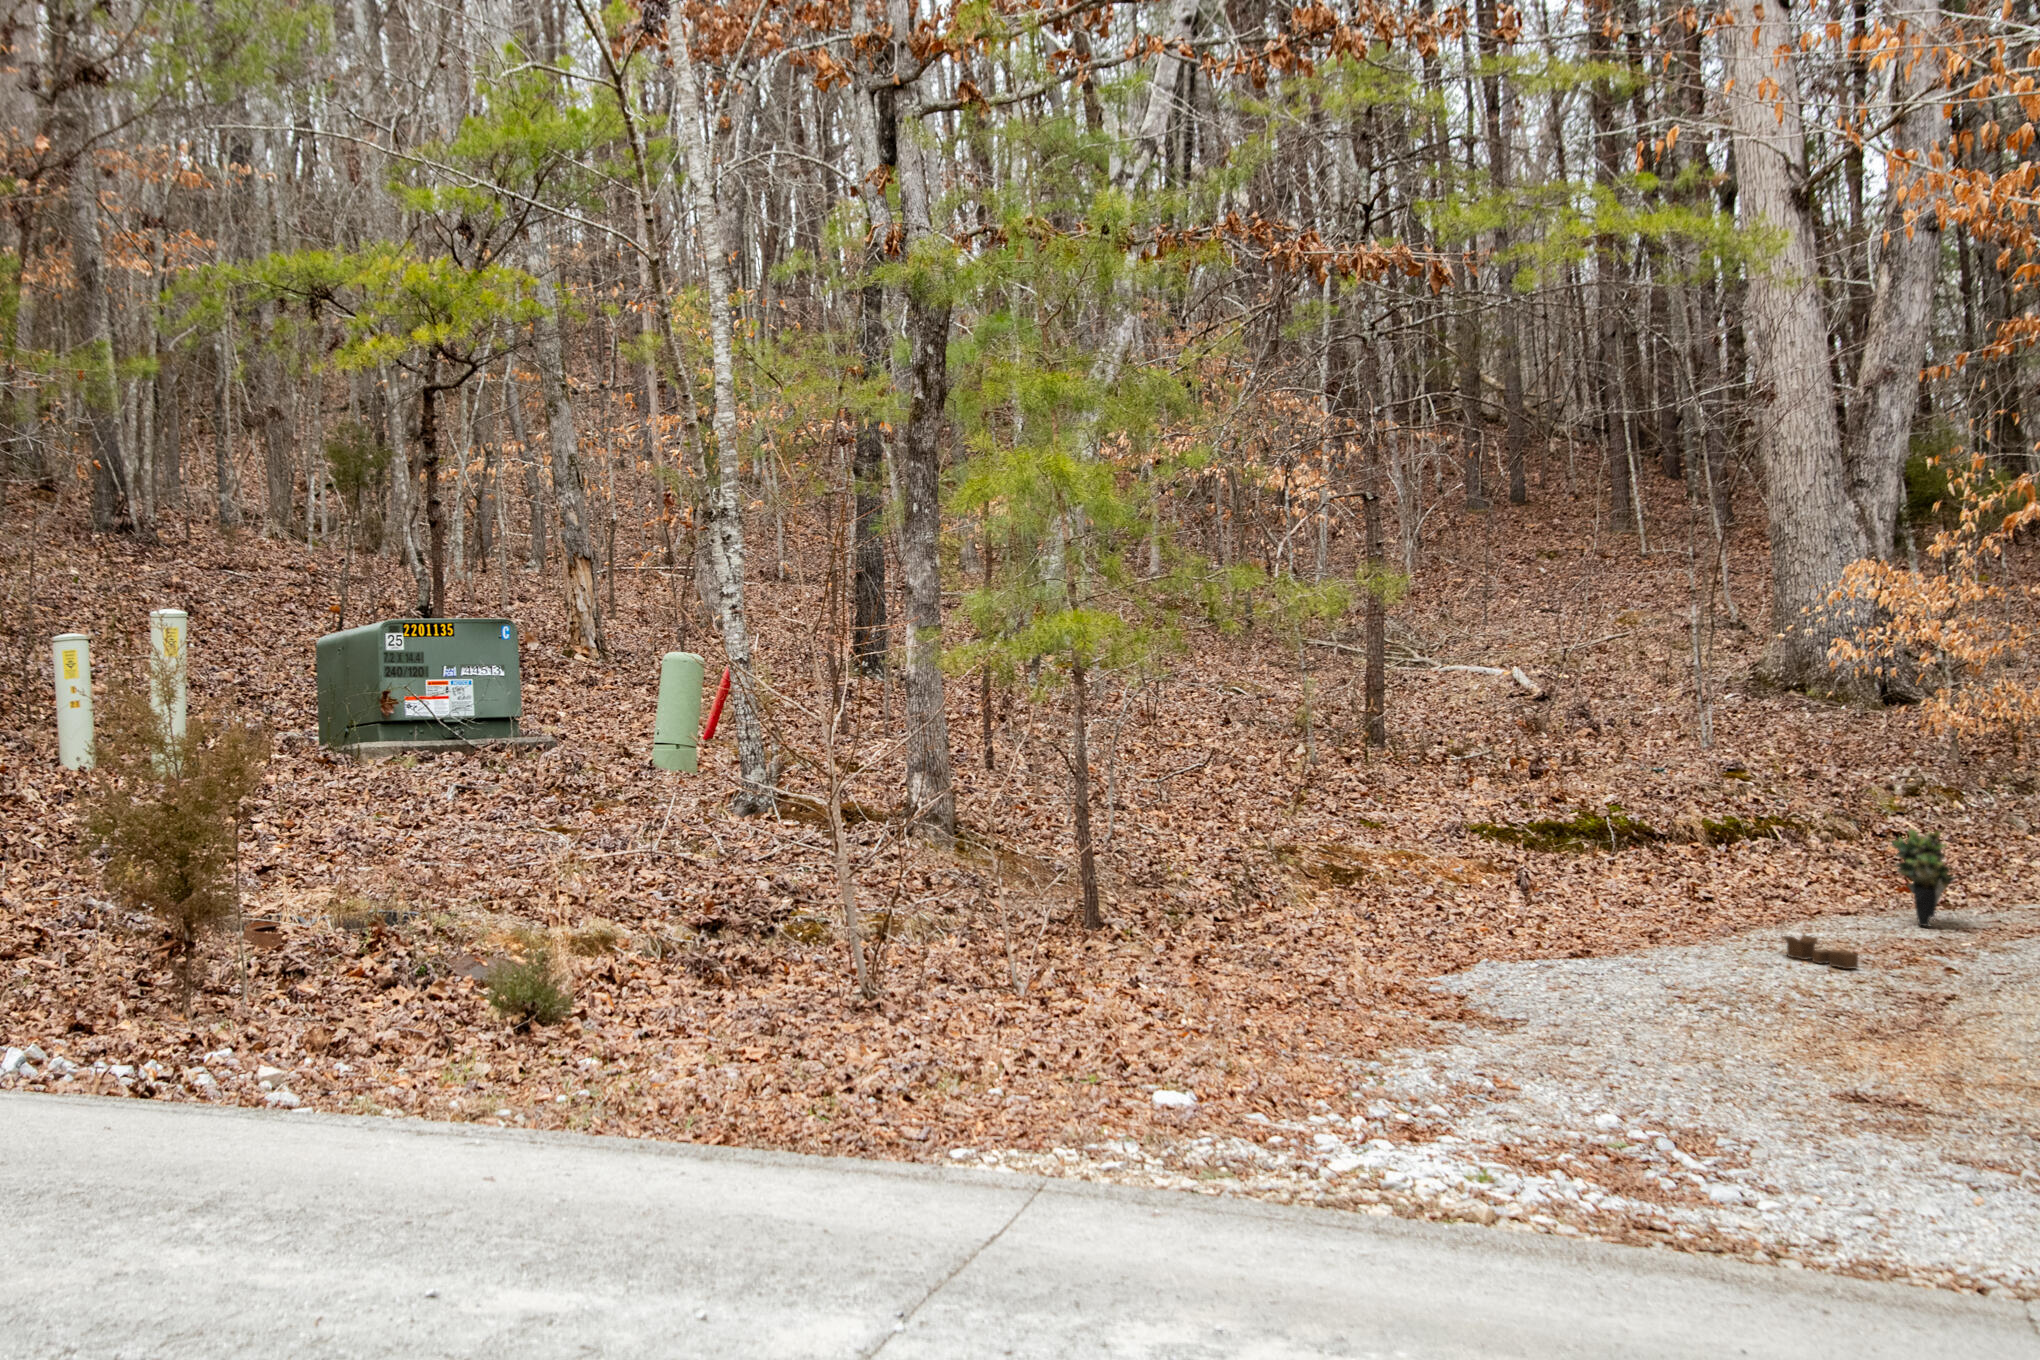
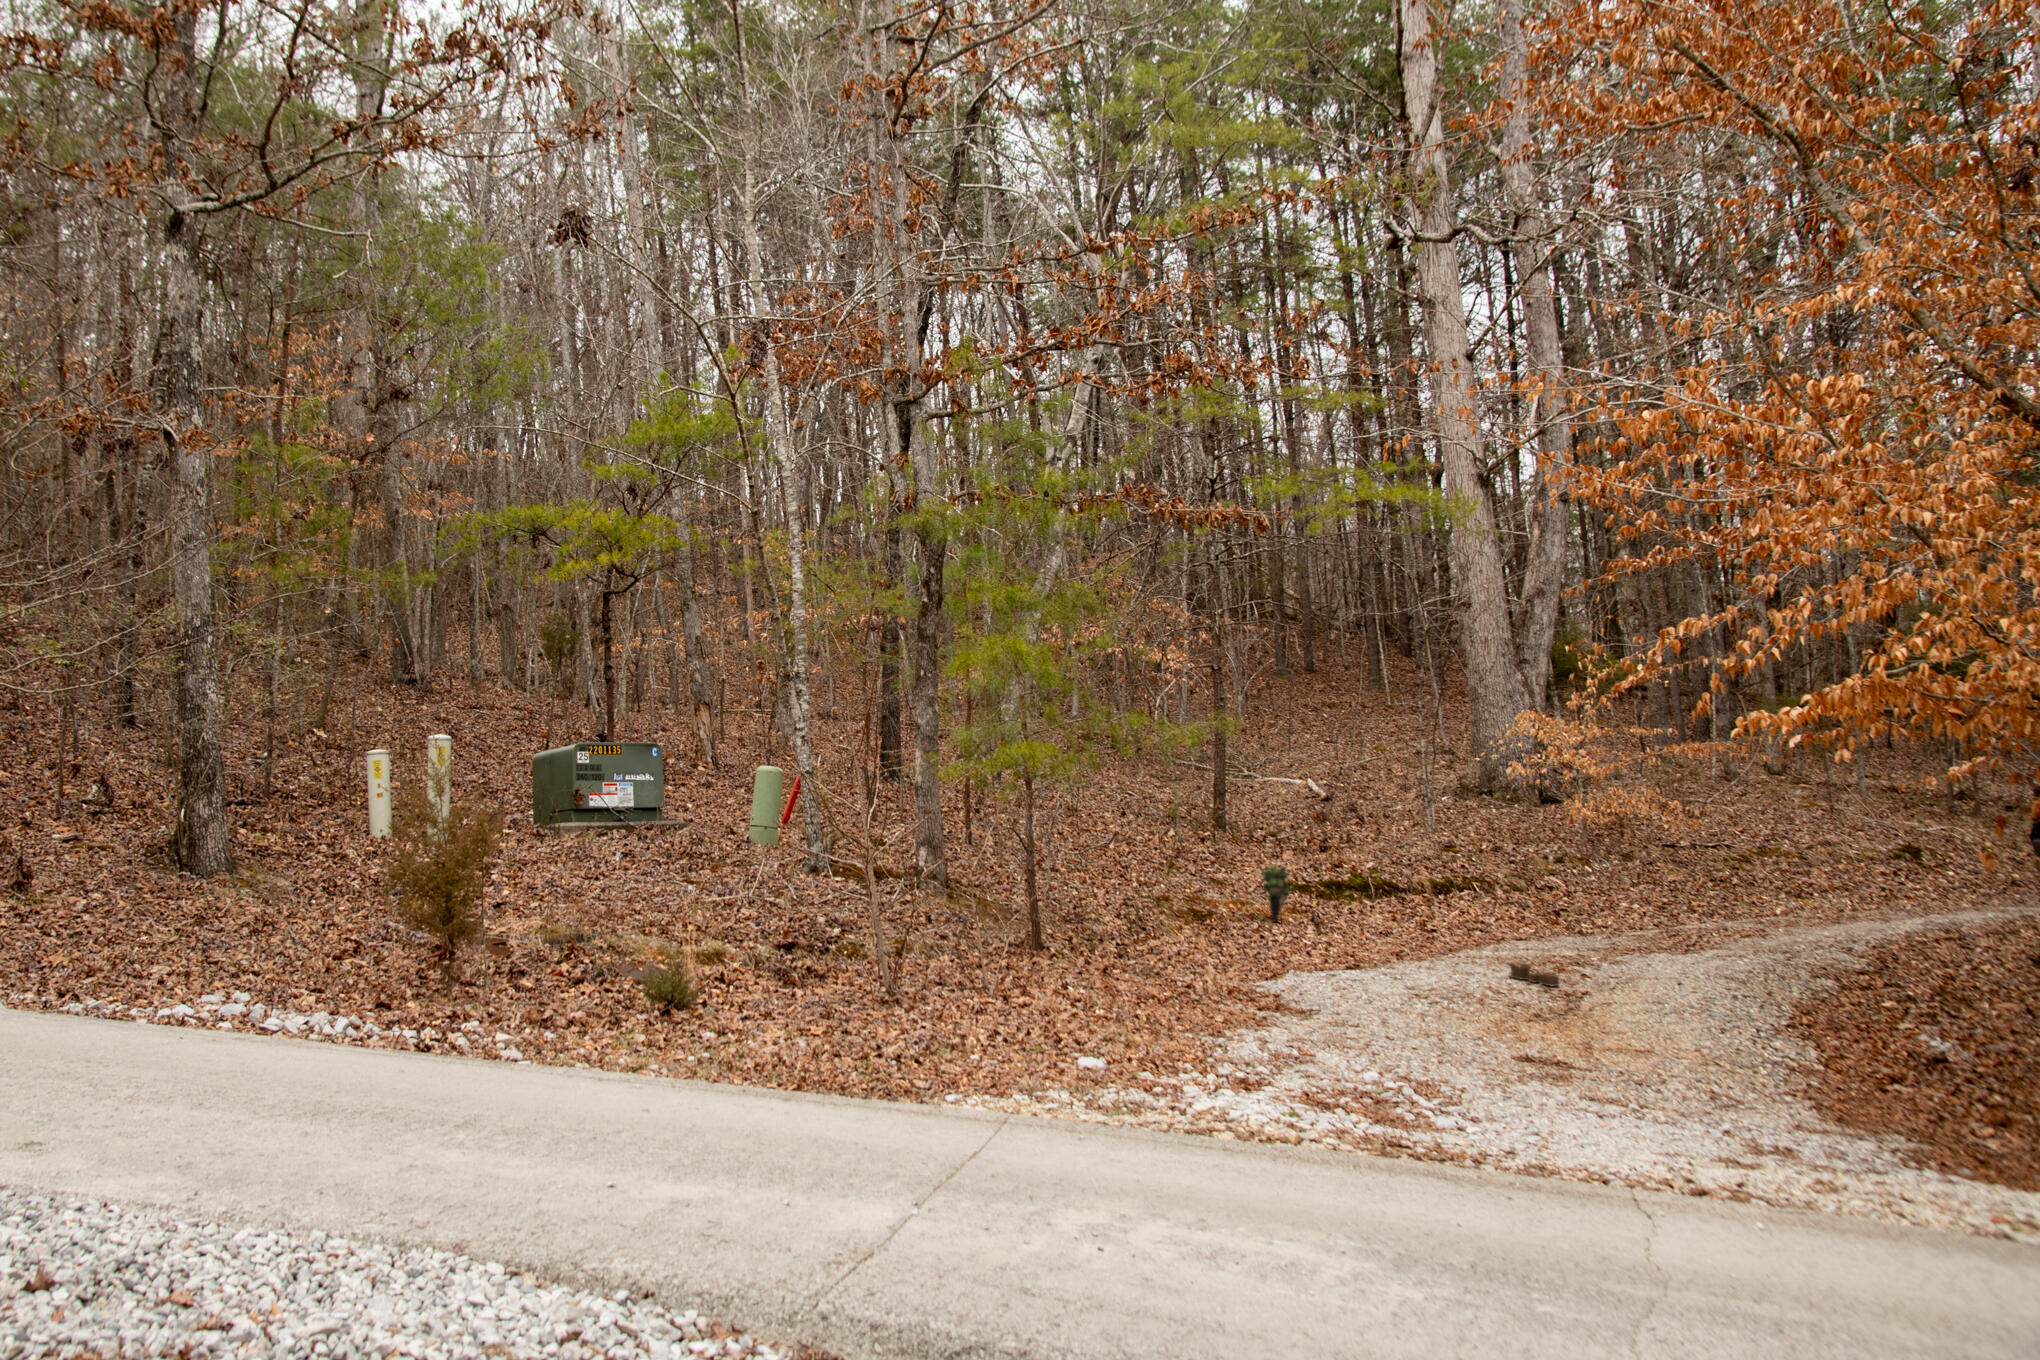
potted plant: present [1892,830,1956,926] -> present [1261,865,1291,921]

